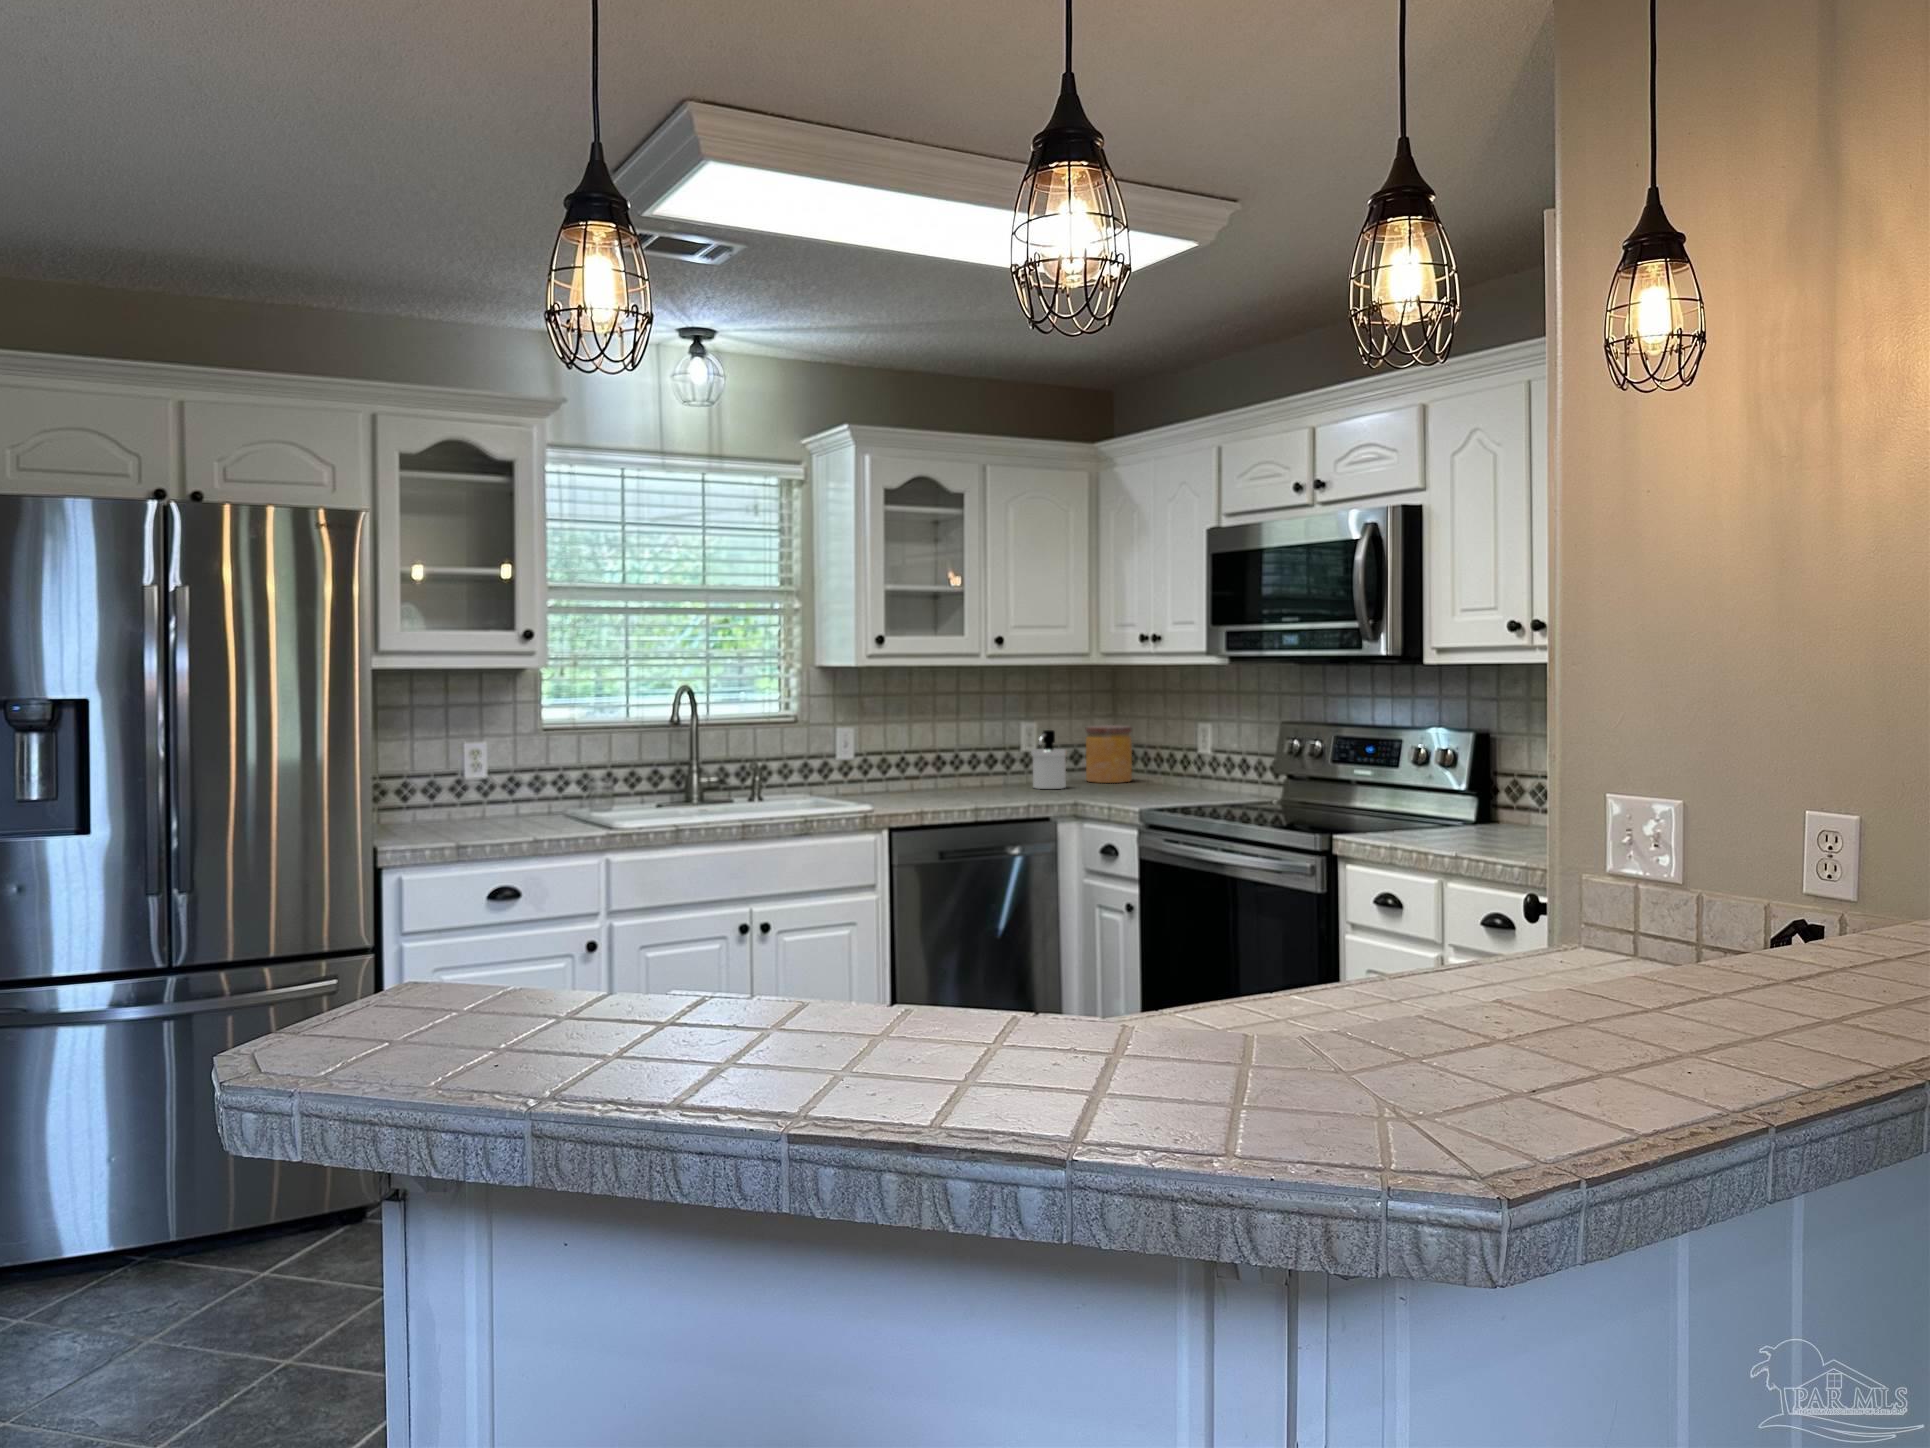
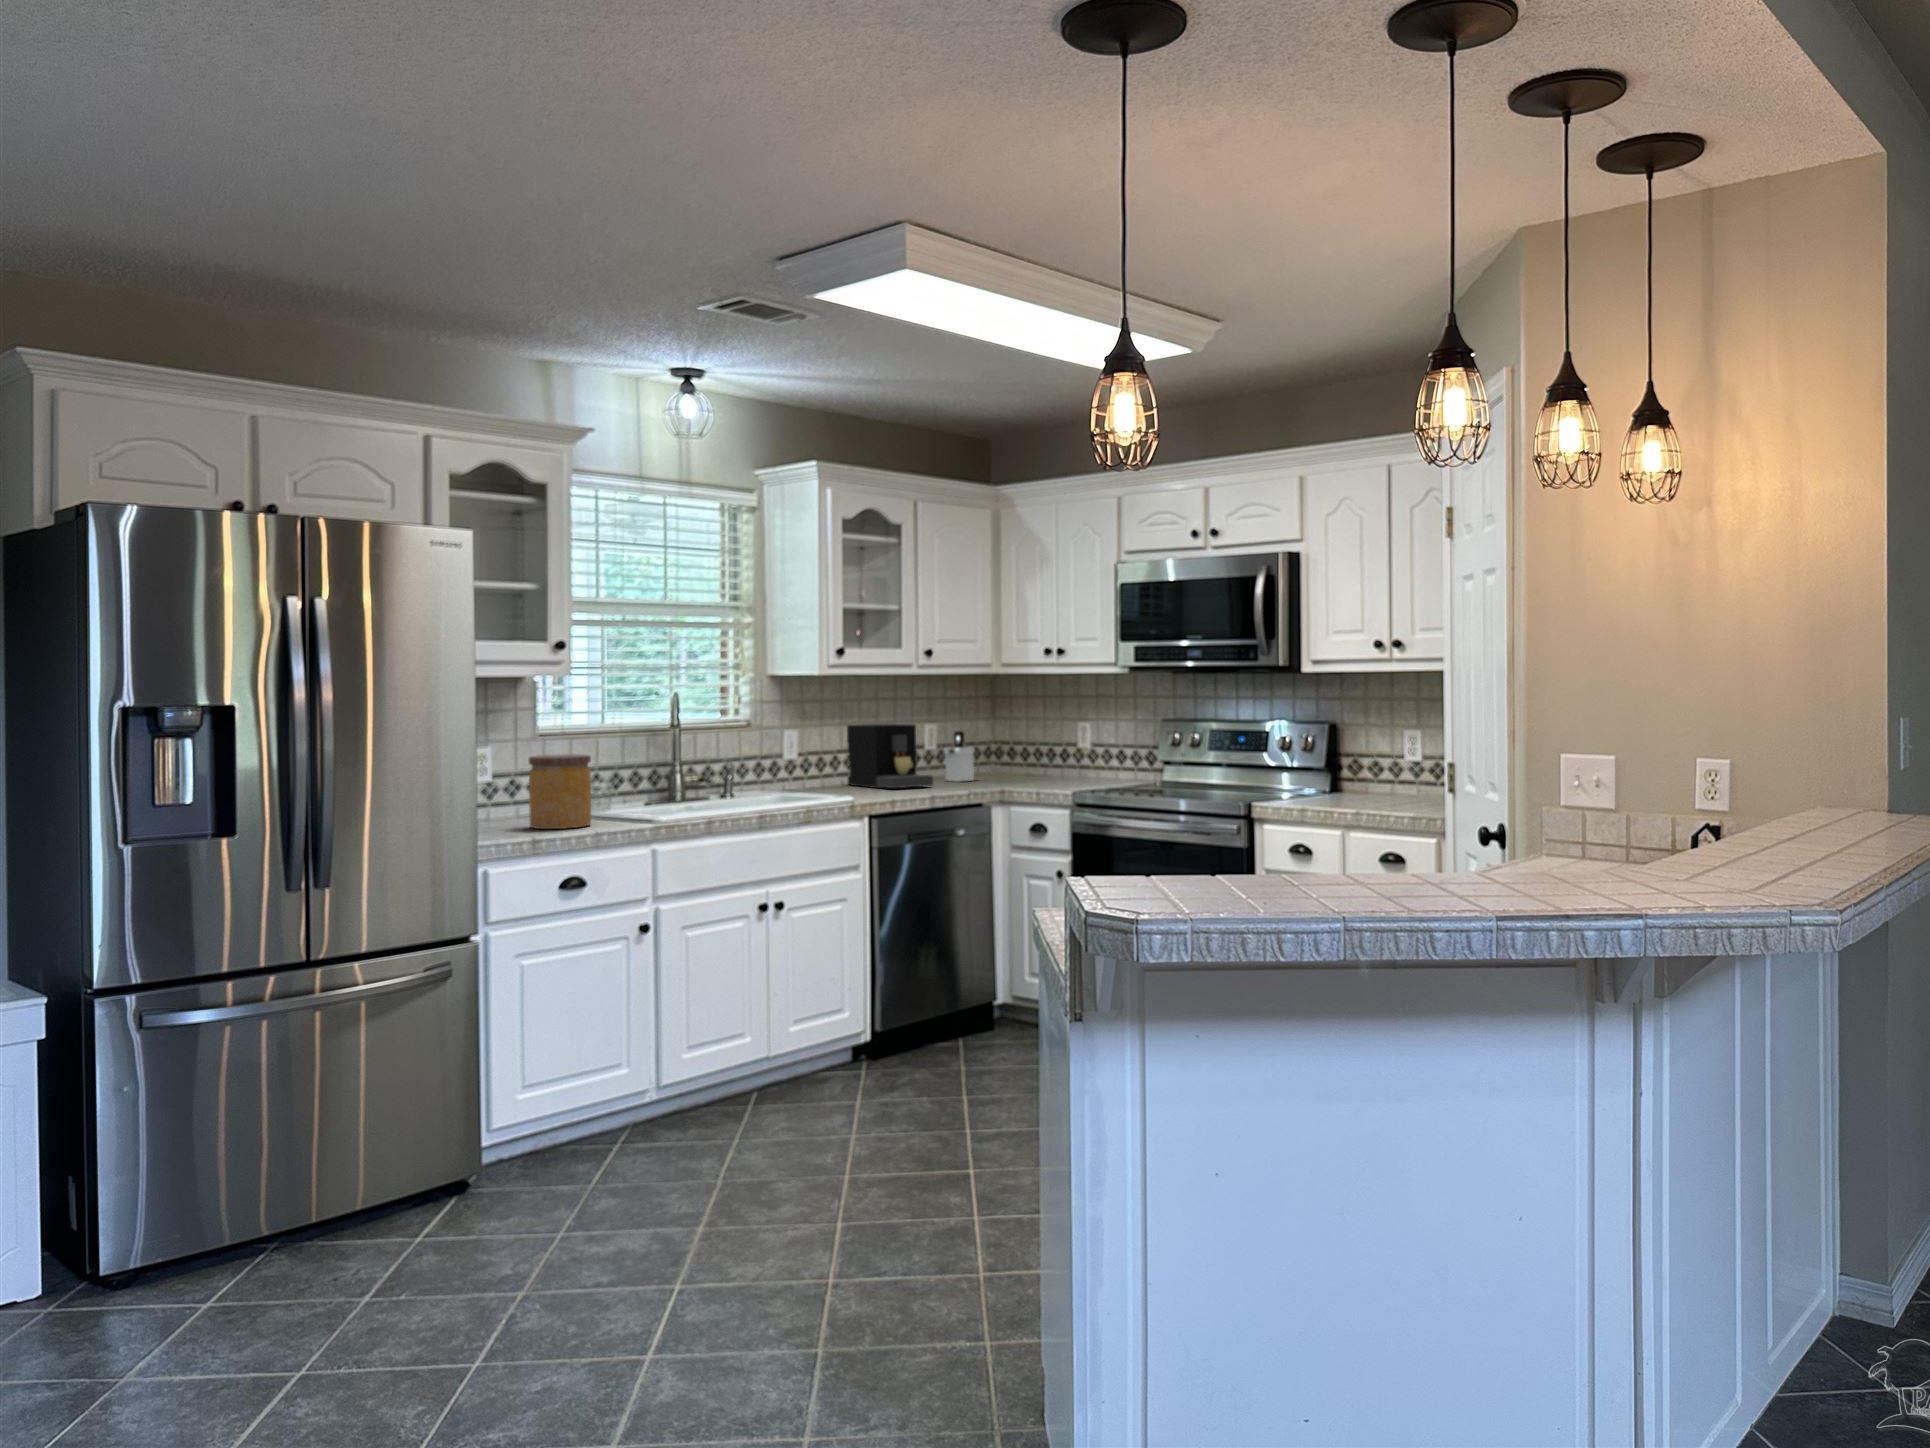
coffee maker: none [915,720,998,796] -> present [847,724,933,788]
jar: present [1085,725,1132,783] -> present [529,754,591,829]

